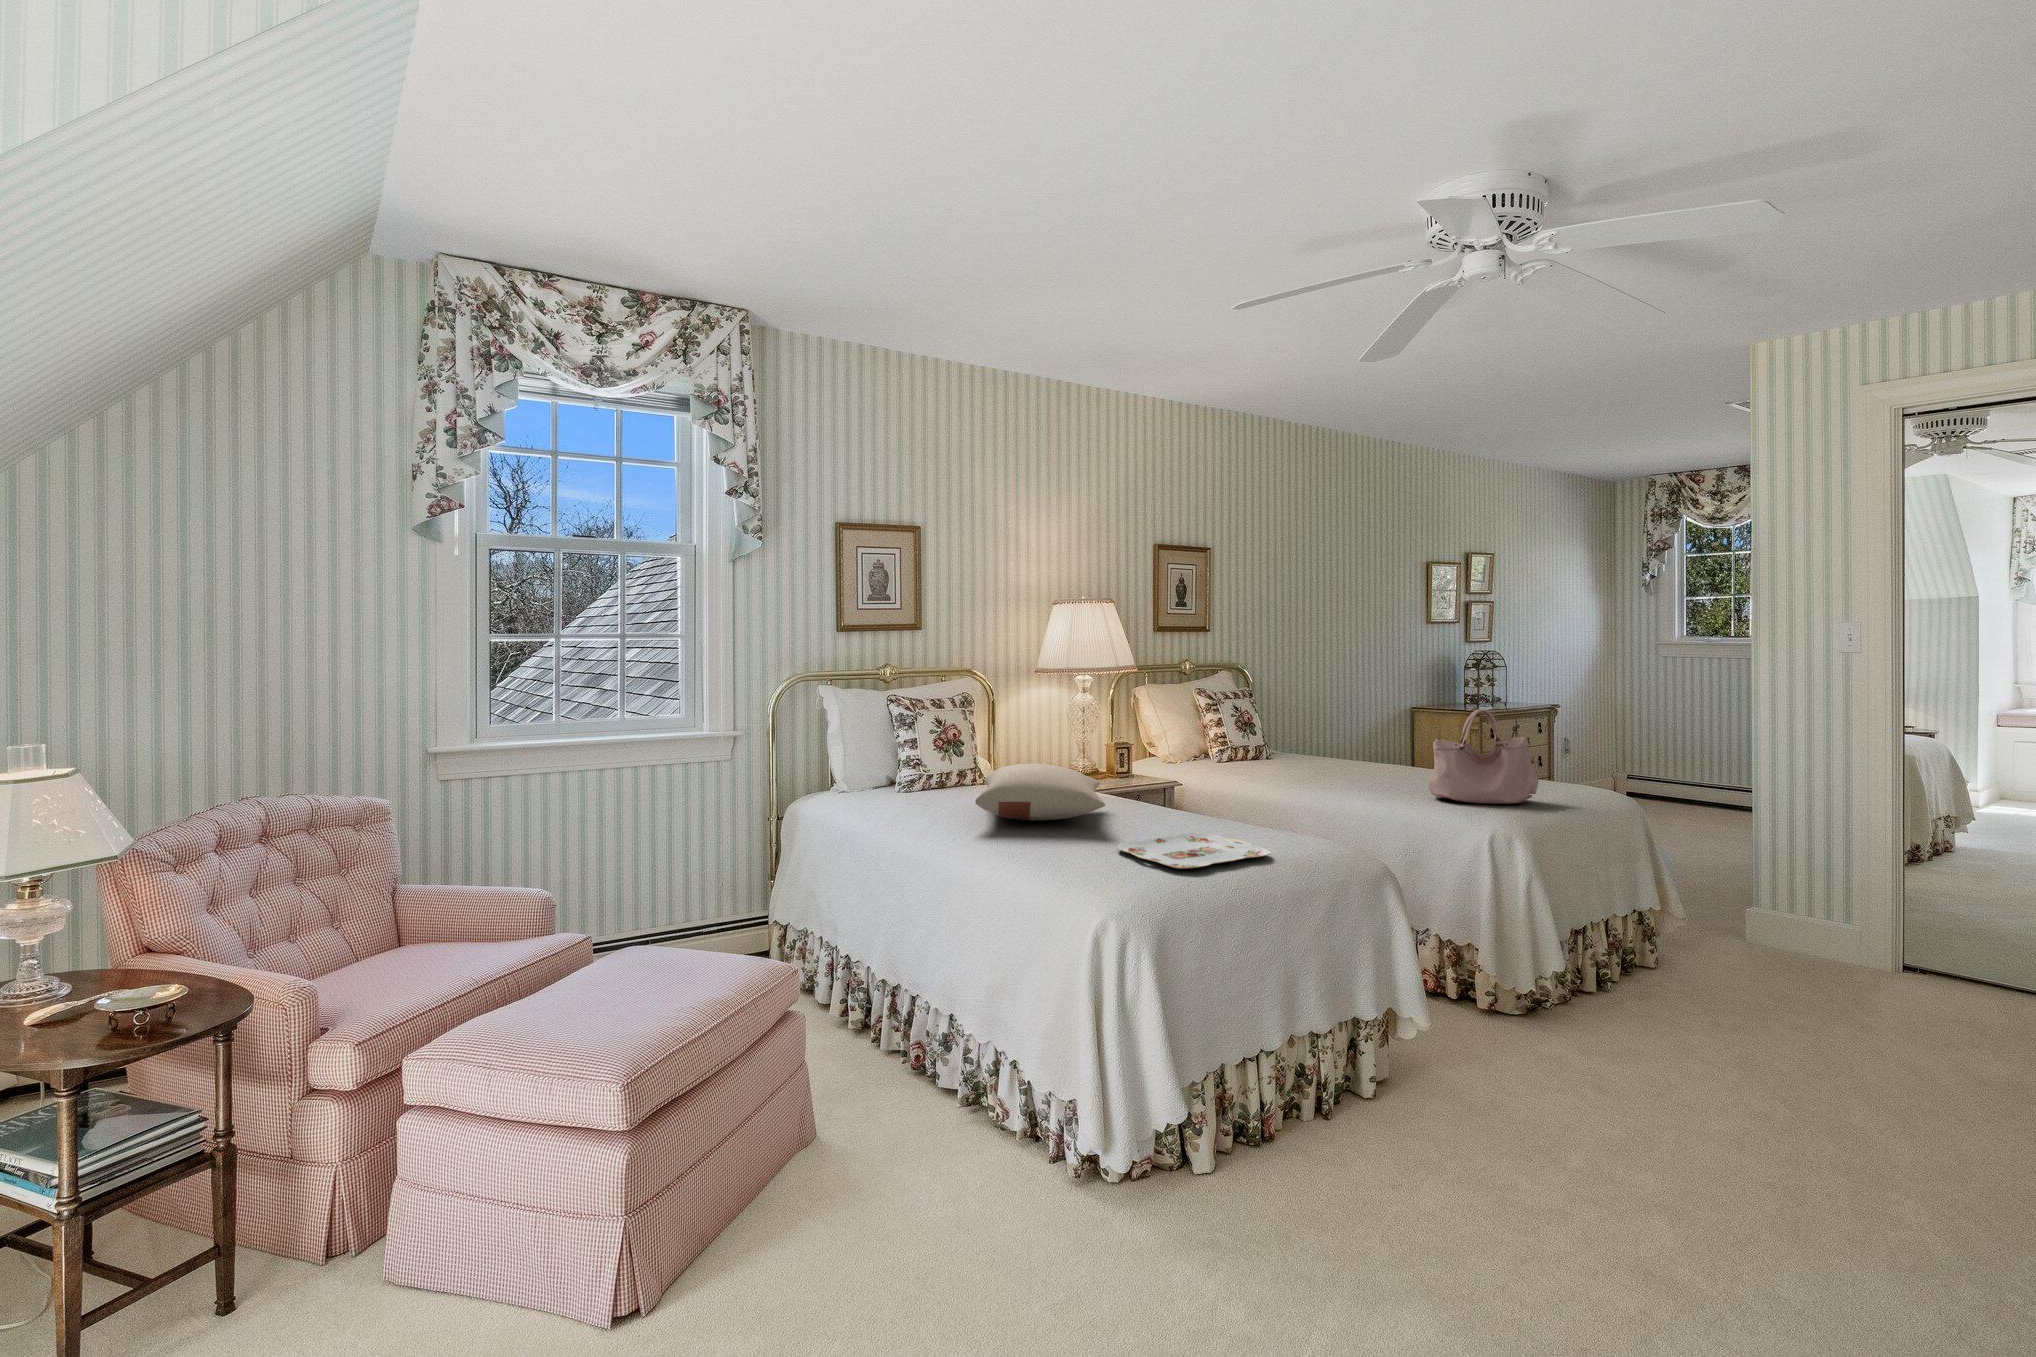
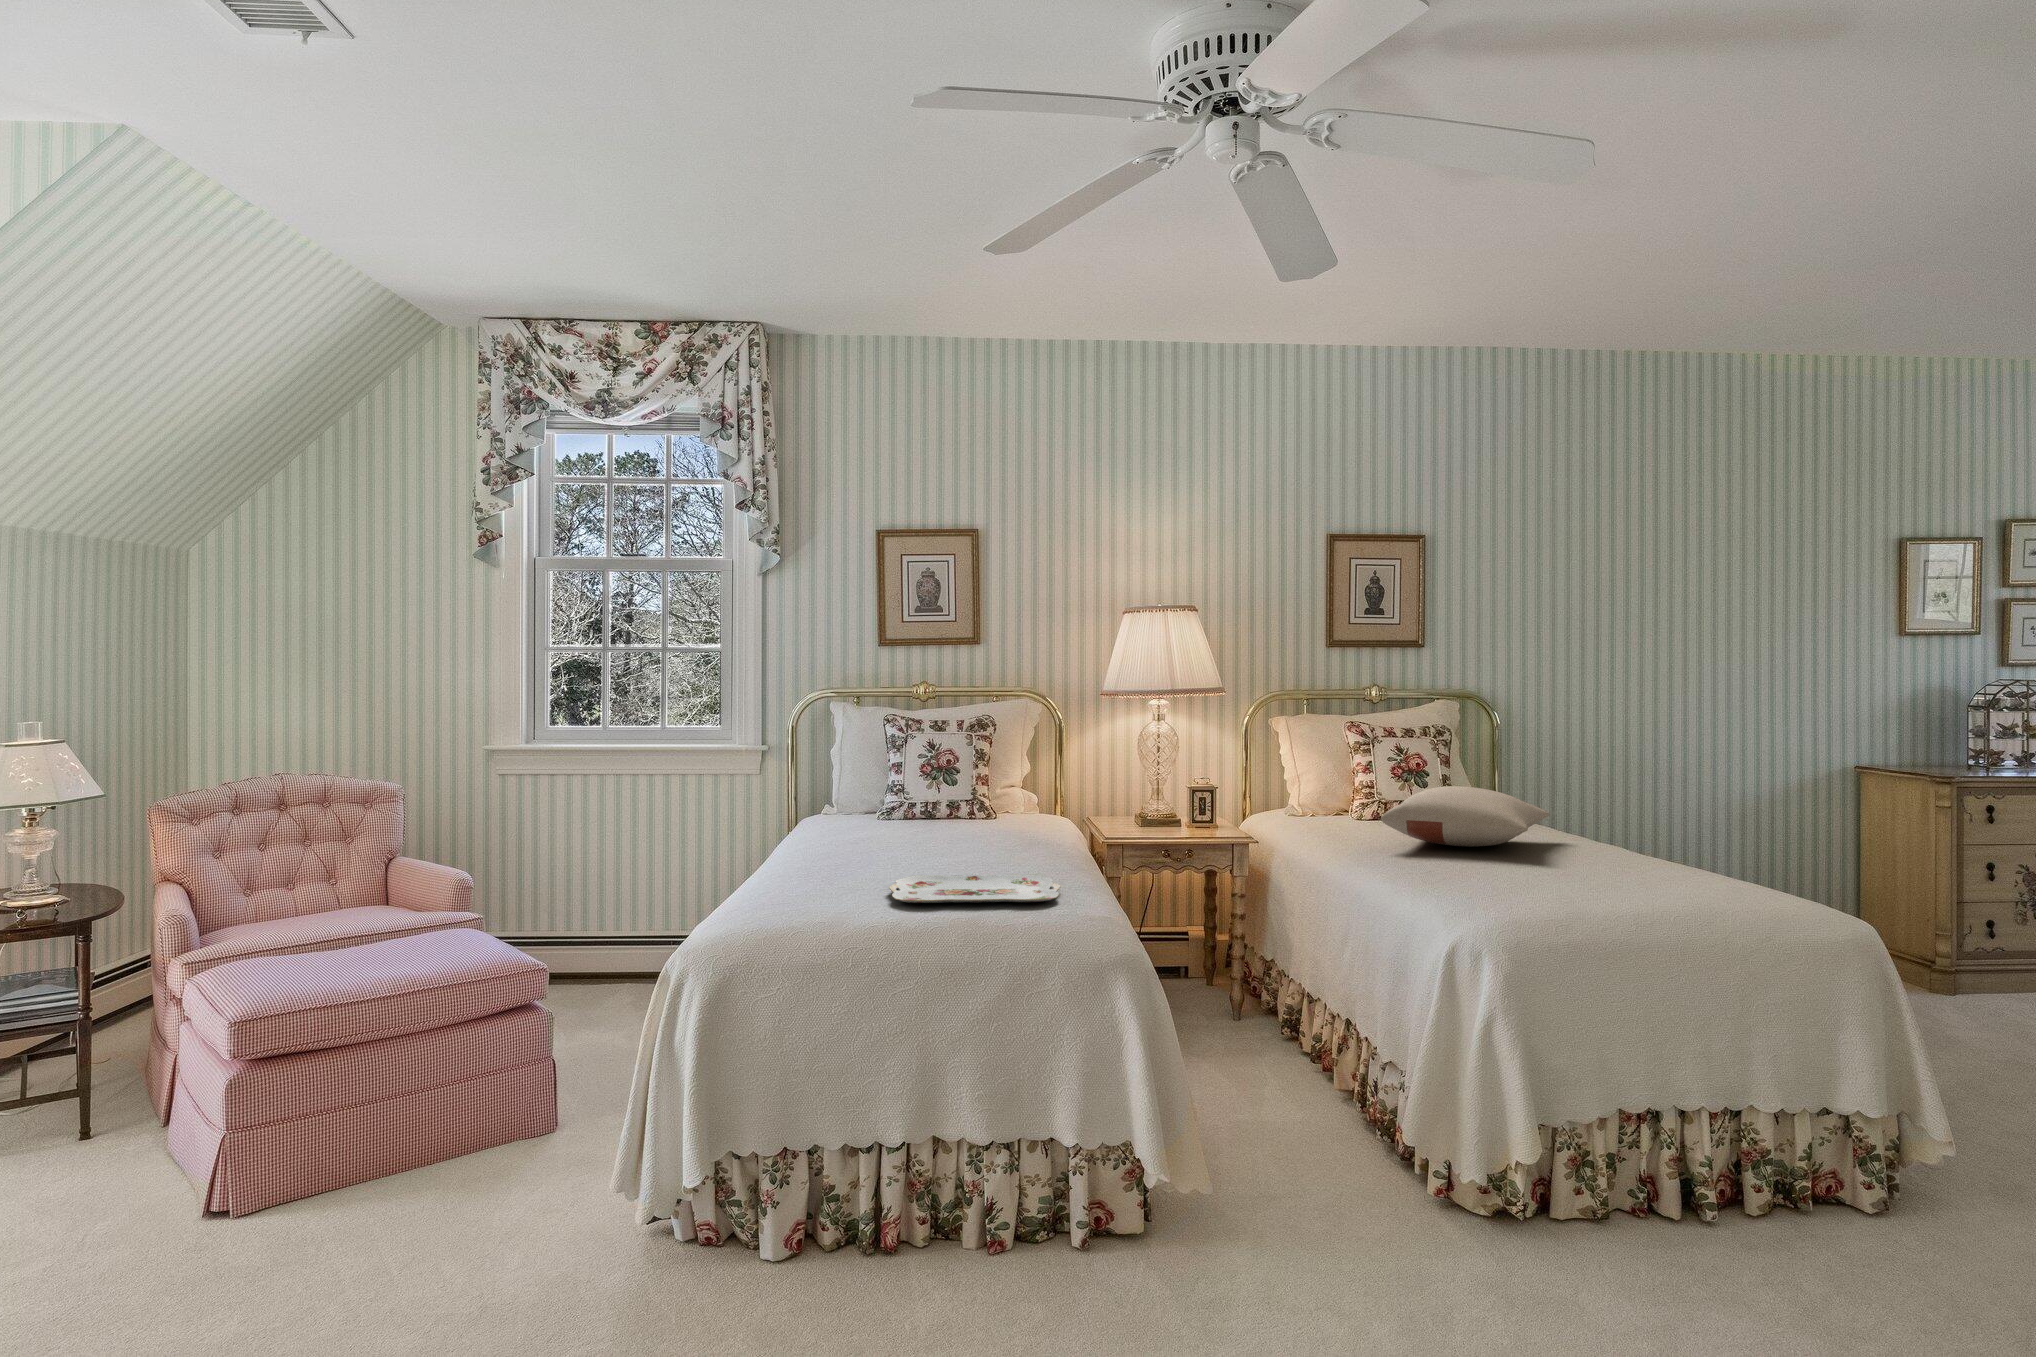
handbag: present [1428,709,1539,804] -> none [1535,743,1704,890]
pillow: present [975,764,1105,820] -> present [1381,786,1550,846]

